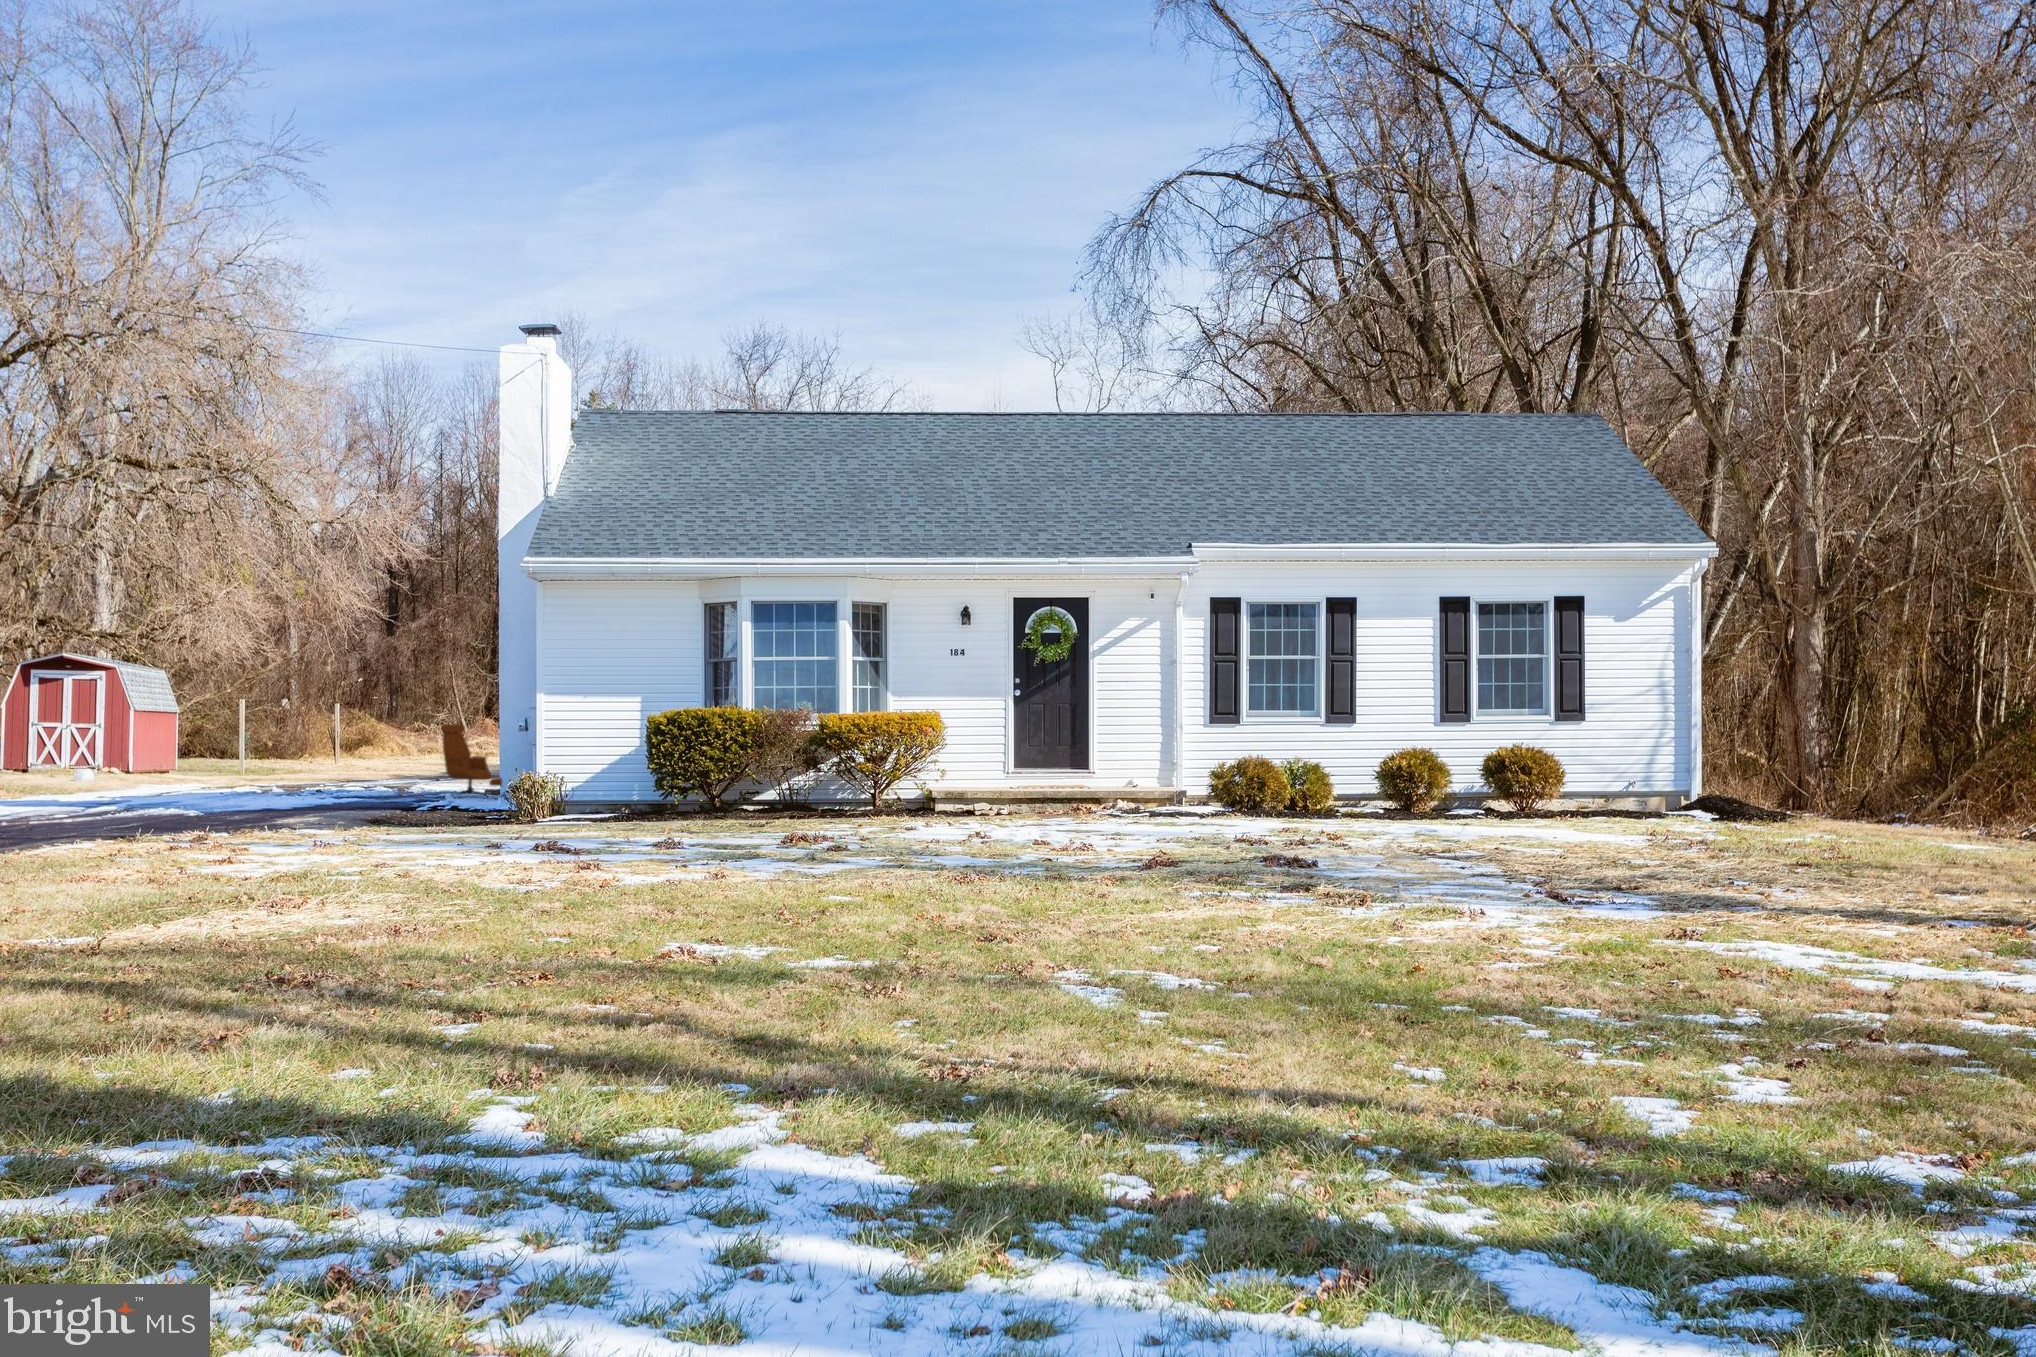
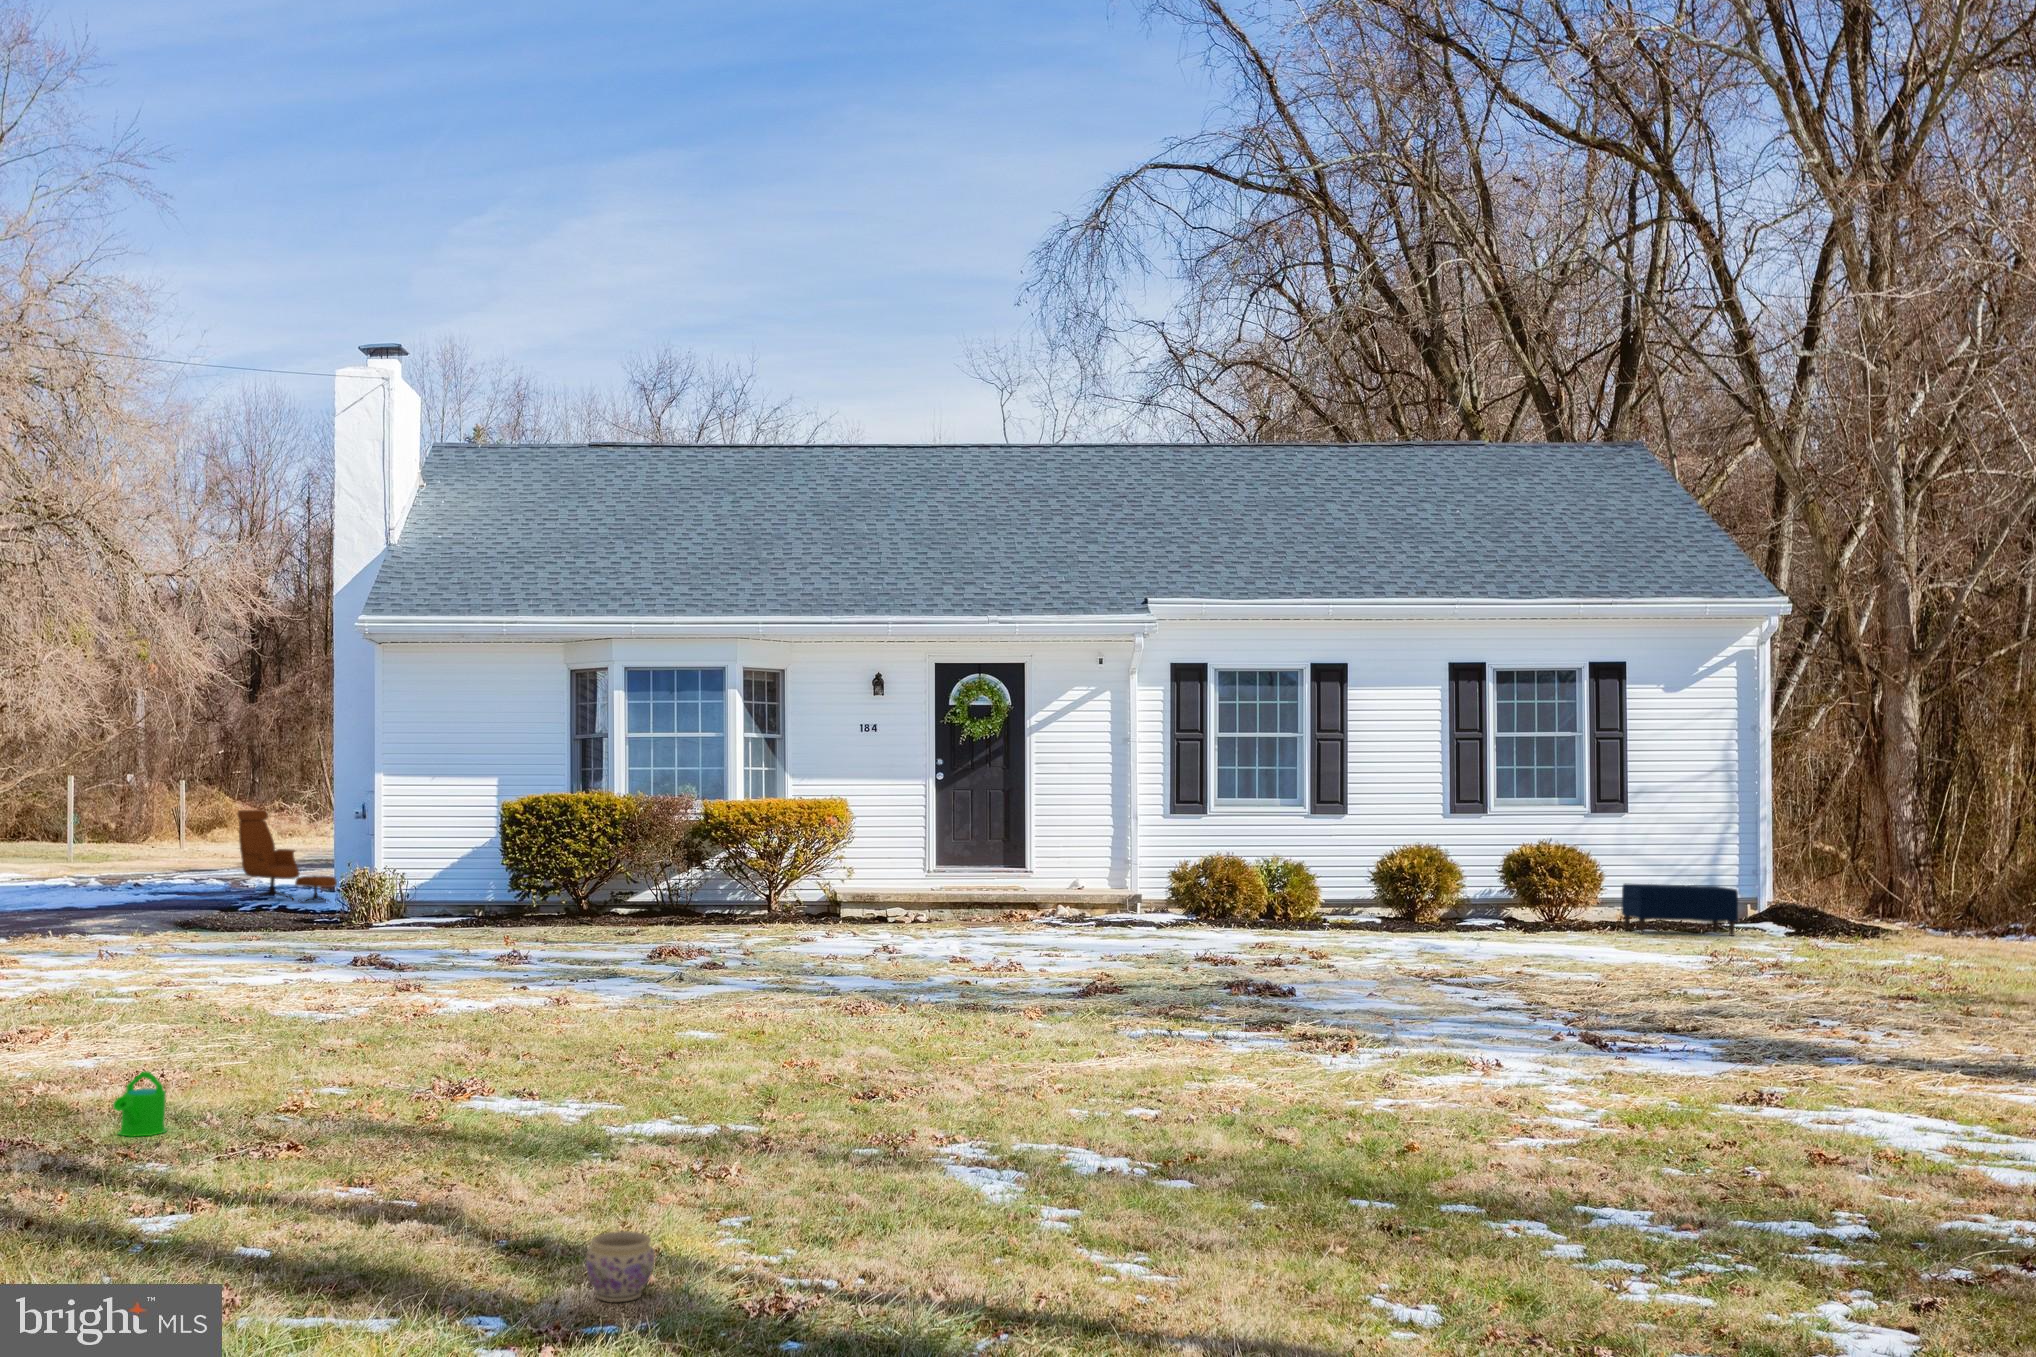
bench: none [1579,783,1677,826] -> present [1622,883,1738,936]
watering can: none [442,907,479,955] -> present [113,1071,167,1137]
planter: none [830,1006,879,1054] -> present [586,1231,655,1303]

